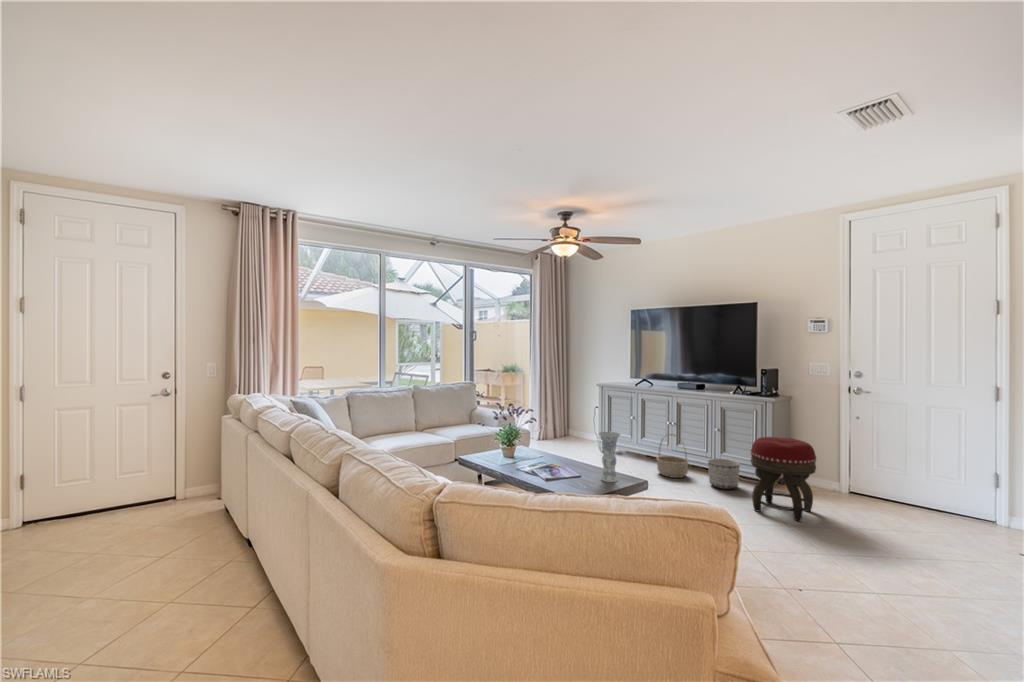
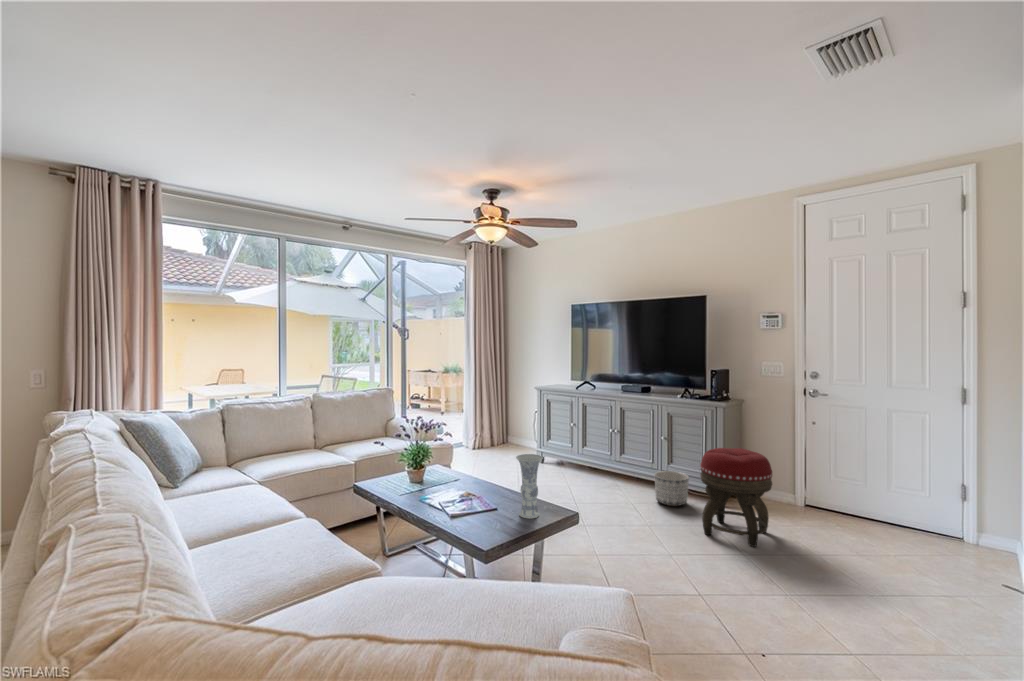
basket: present [657,434,688,478] -> none [599,443,634,494]

